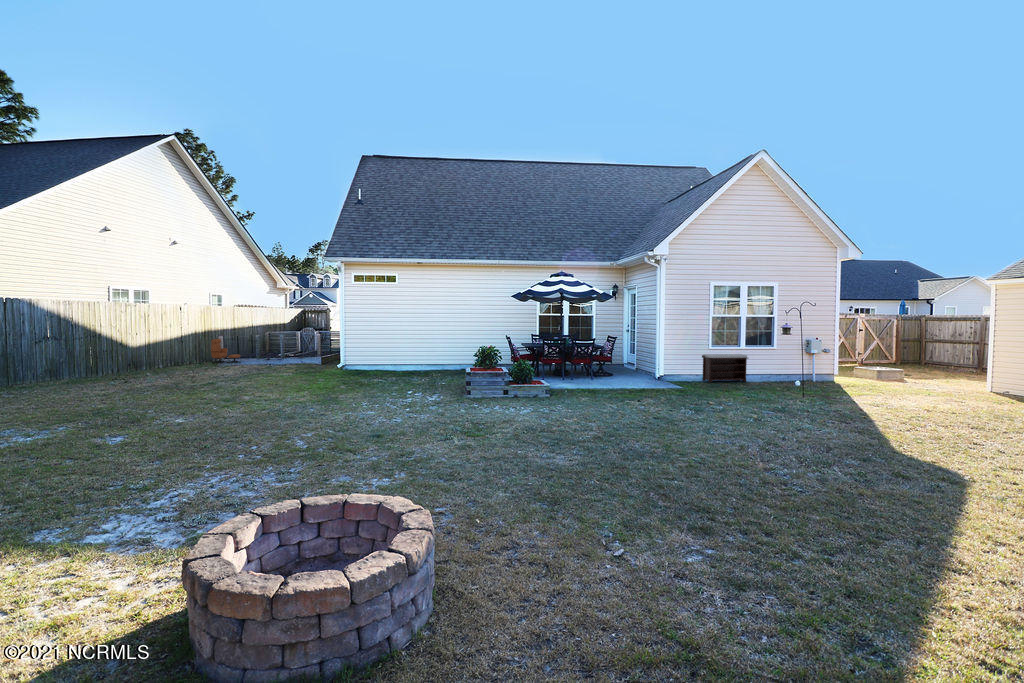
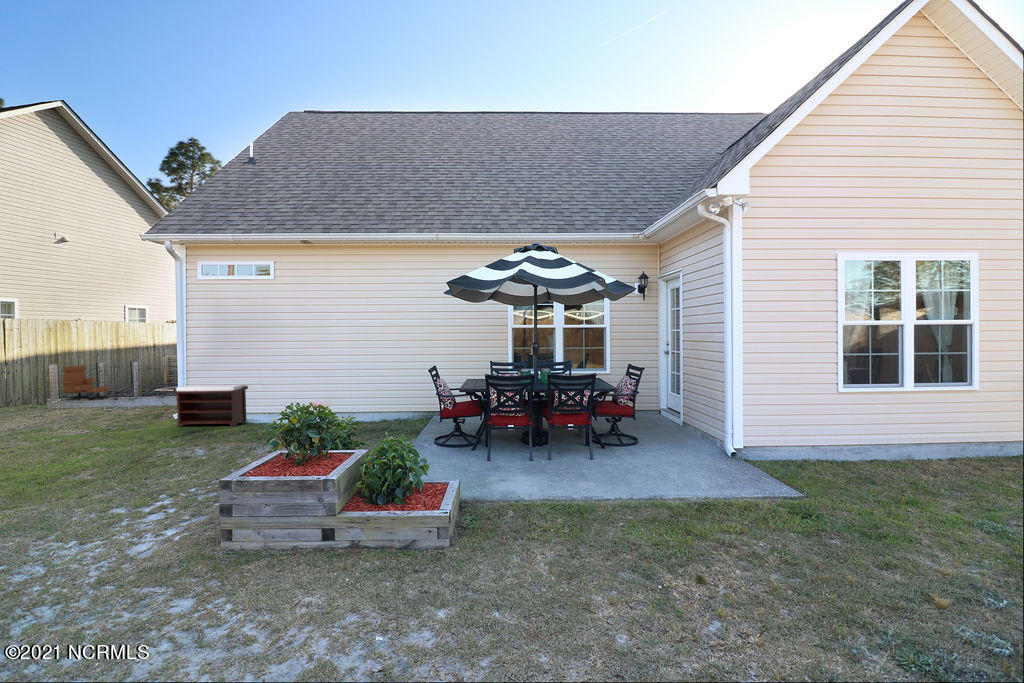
bench: present [702,354,748,382] -> present [174,384,248,427]

